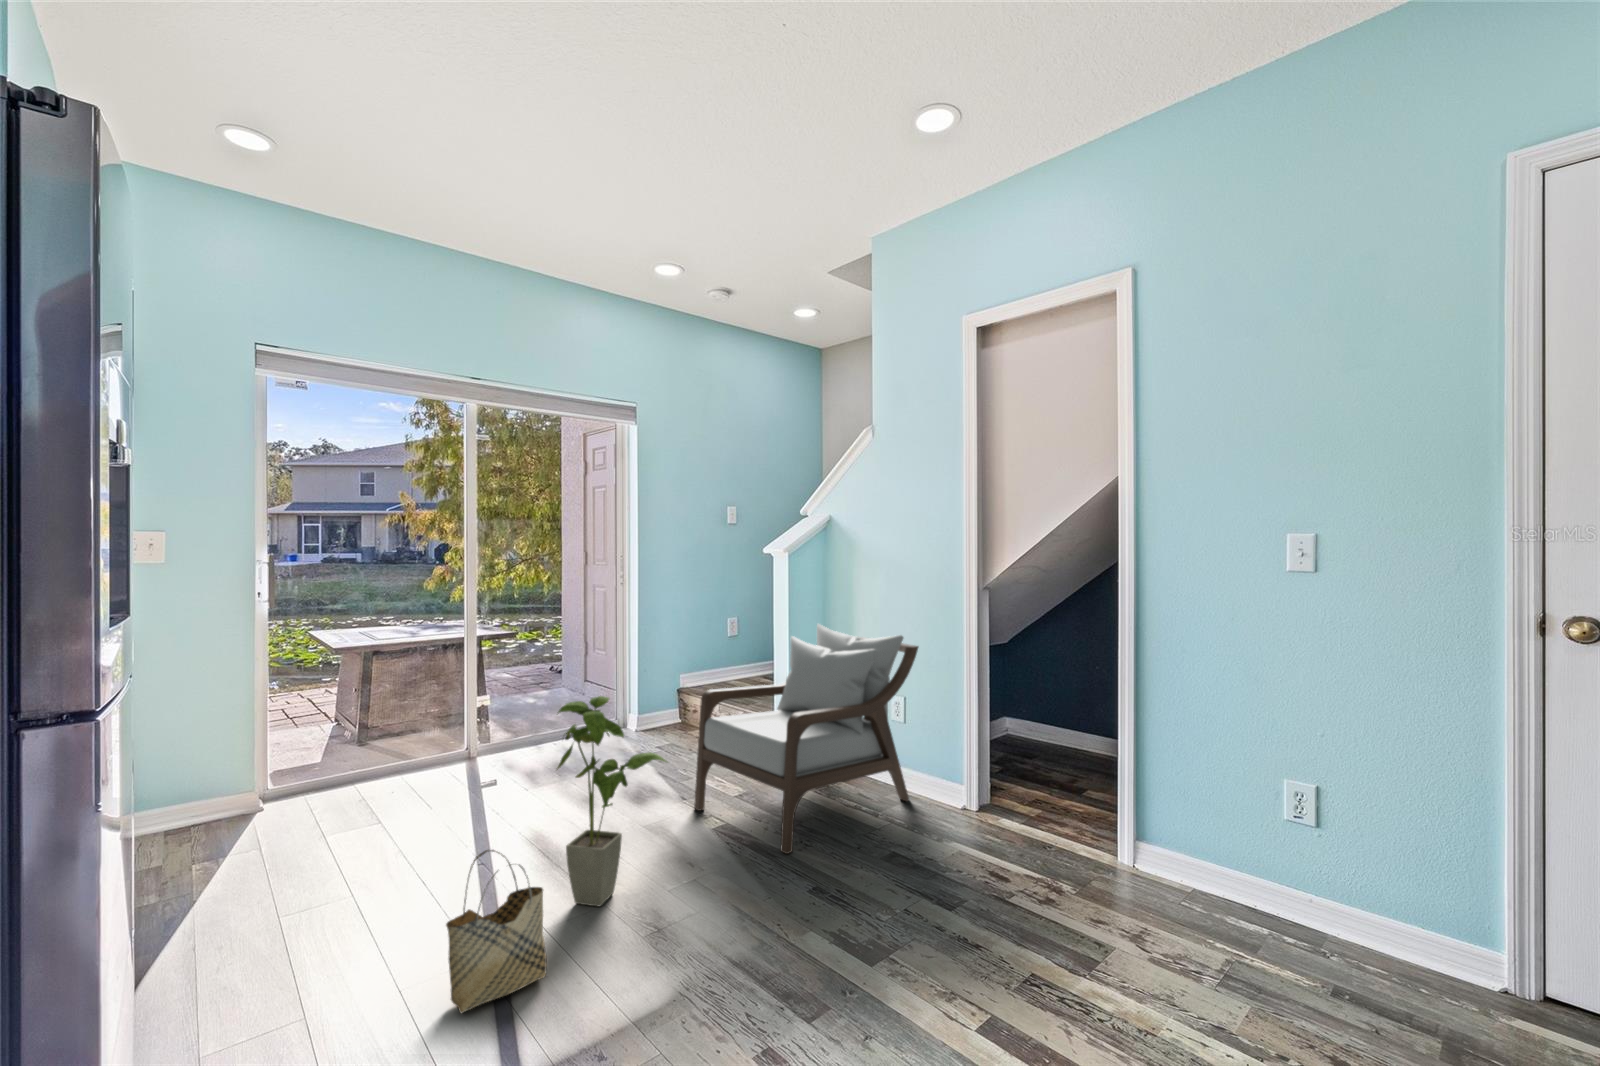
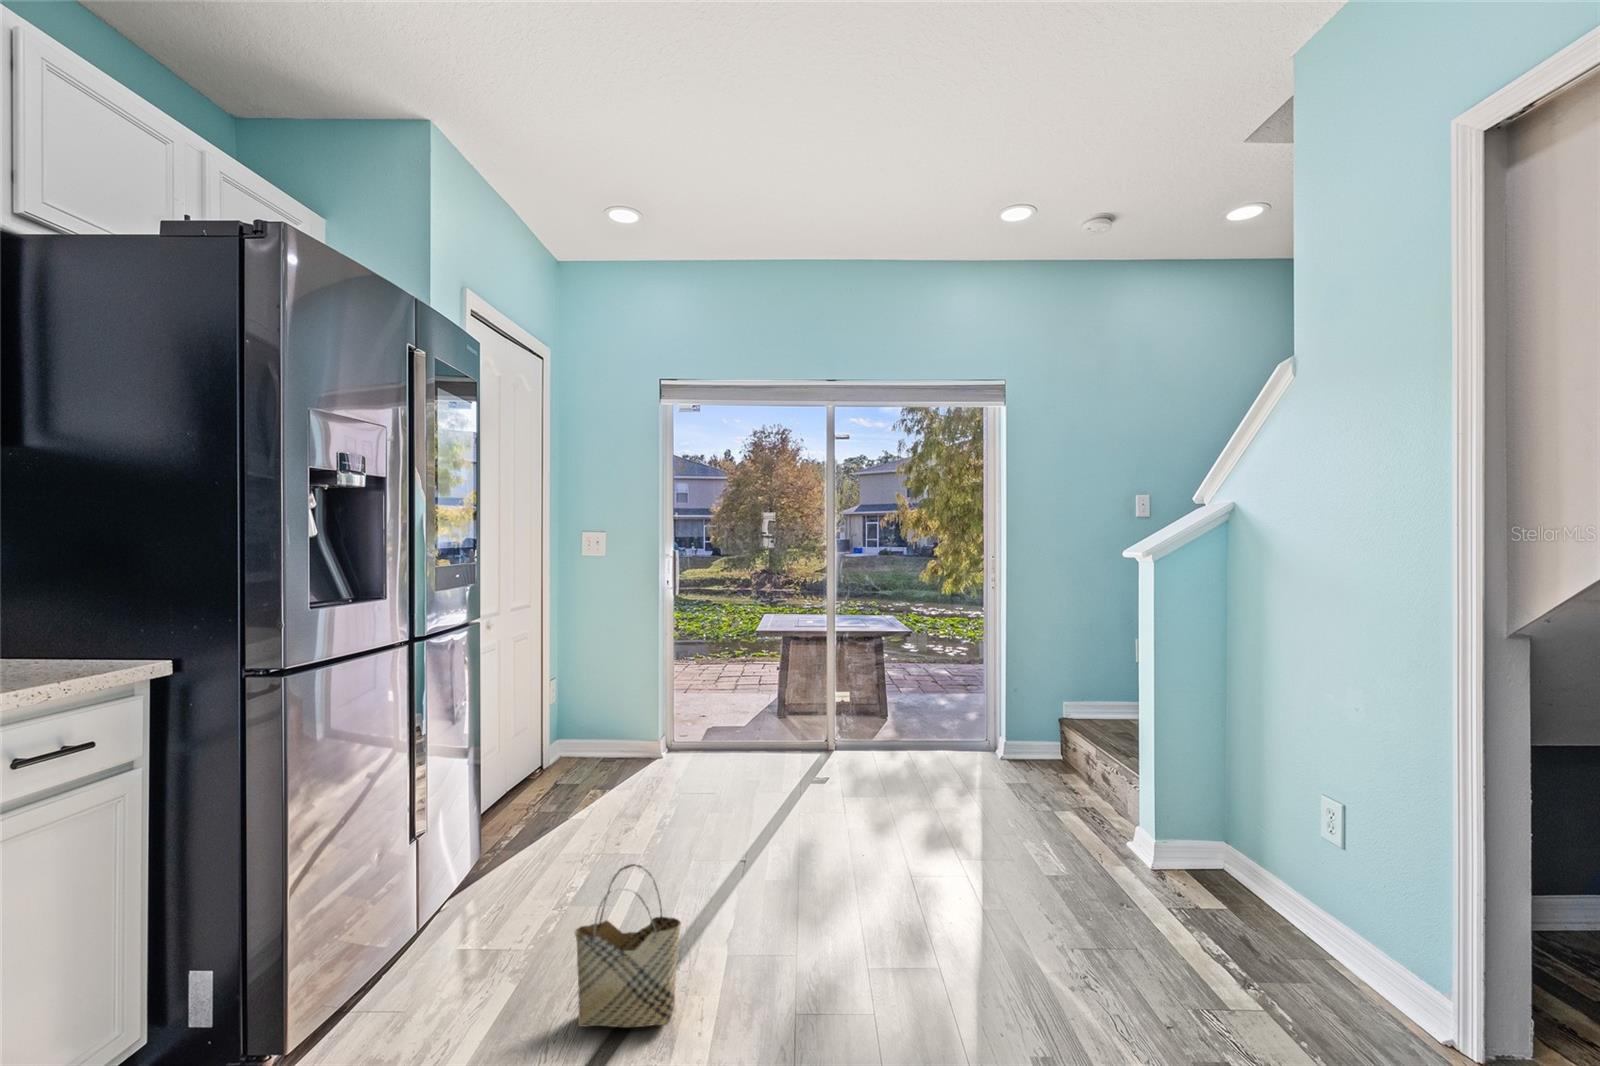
armchair: present [694,624,918,854] -> none [985,662,1356,991]
house plant: present [557,696,667,906] -> none [739,720,864,965]

